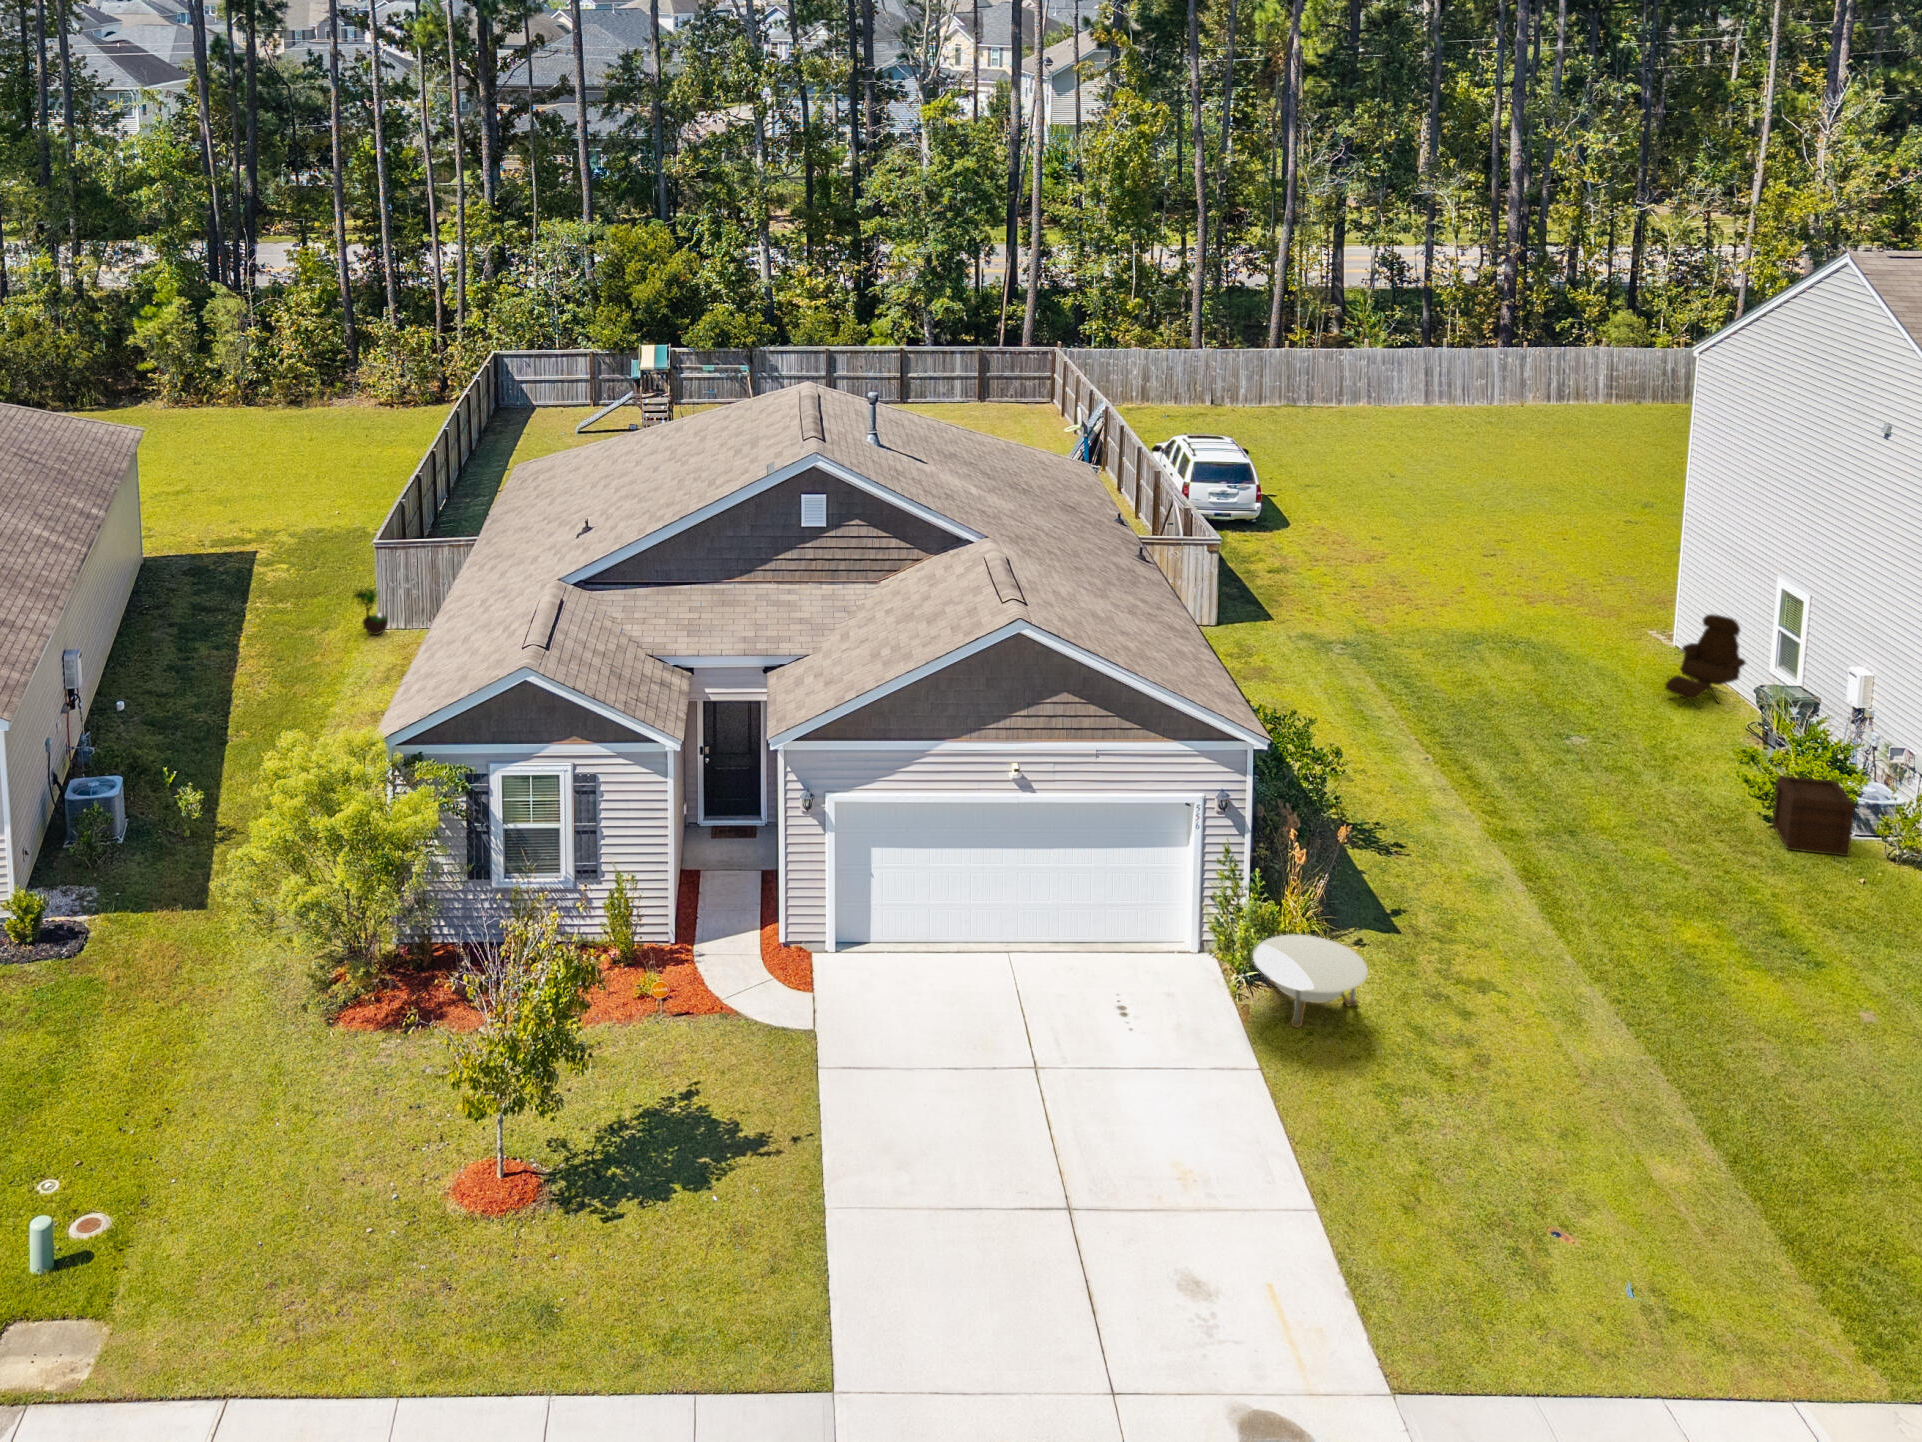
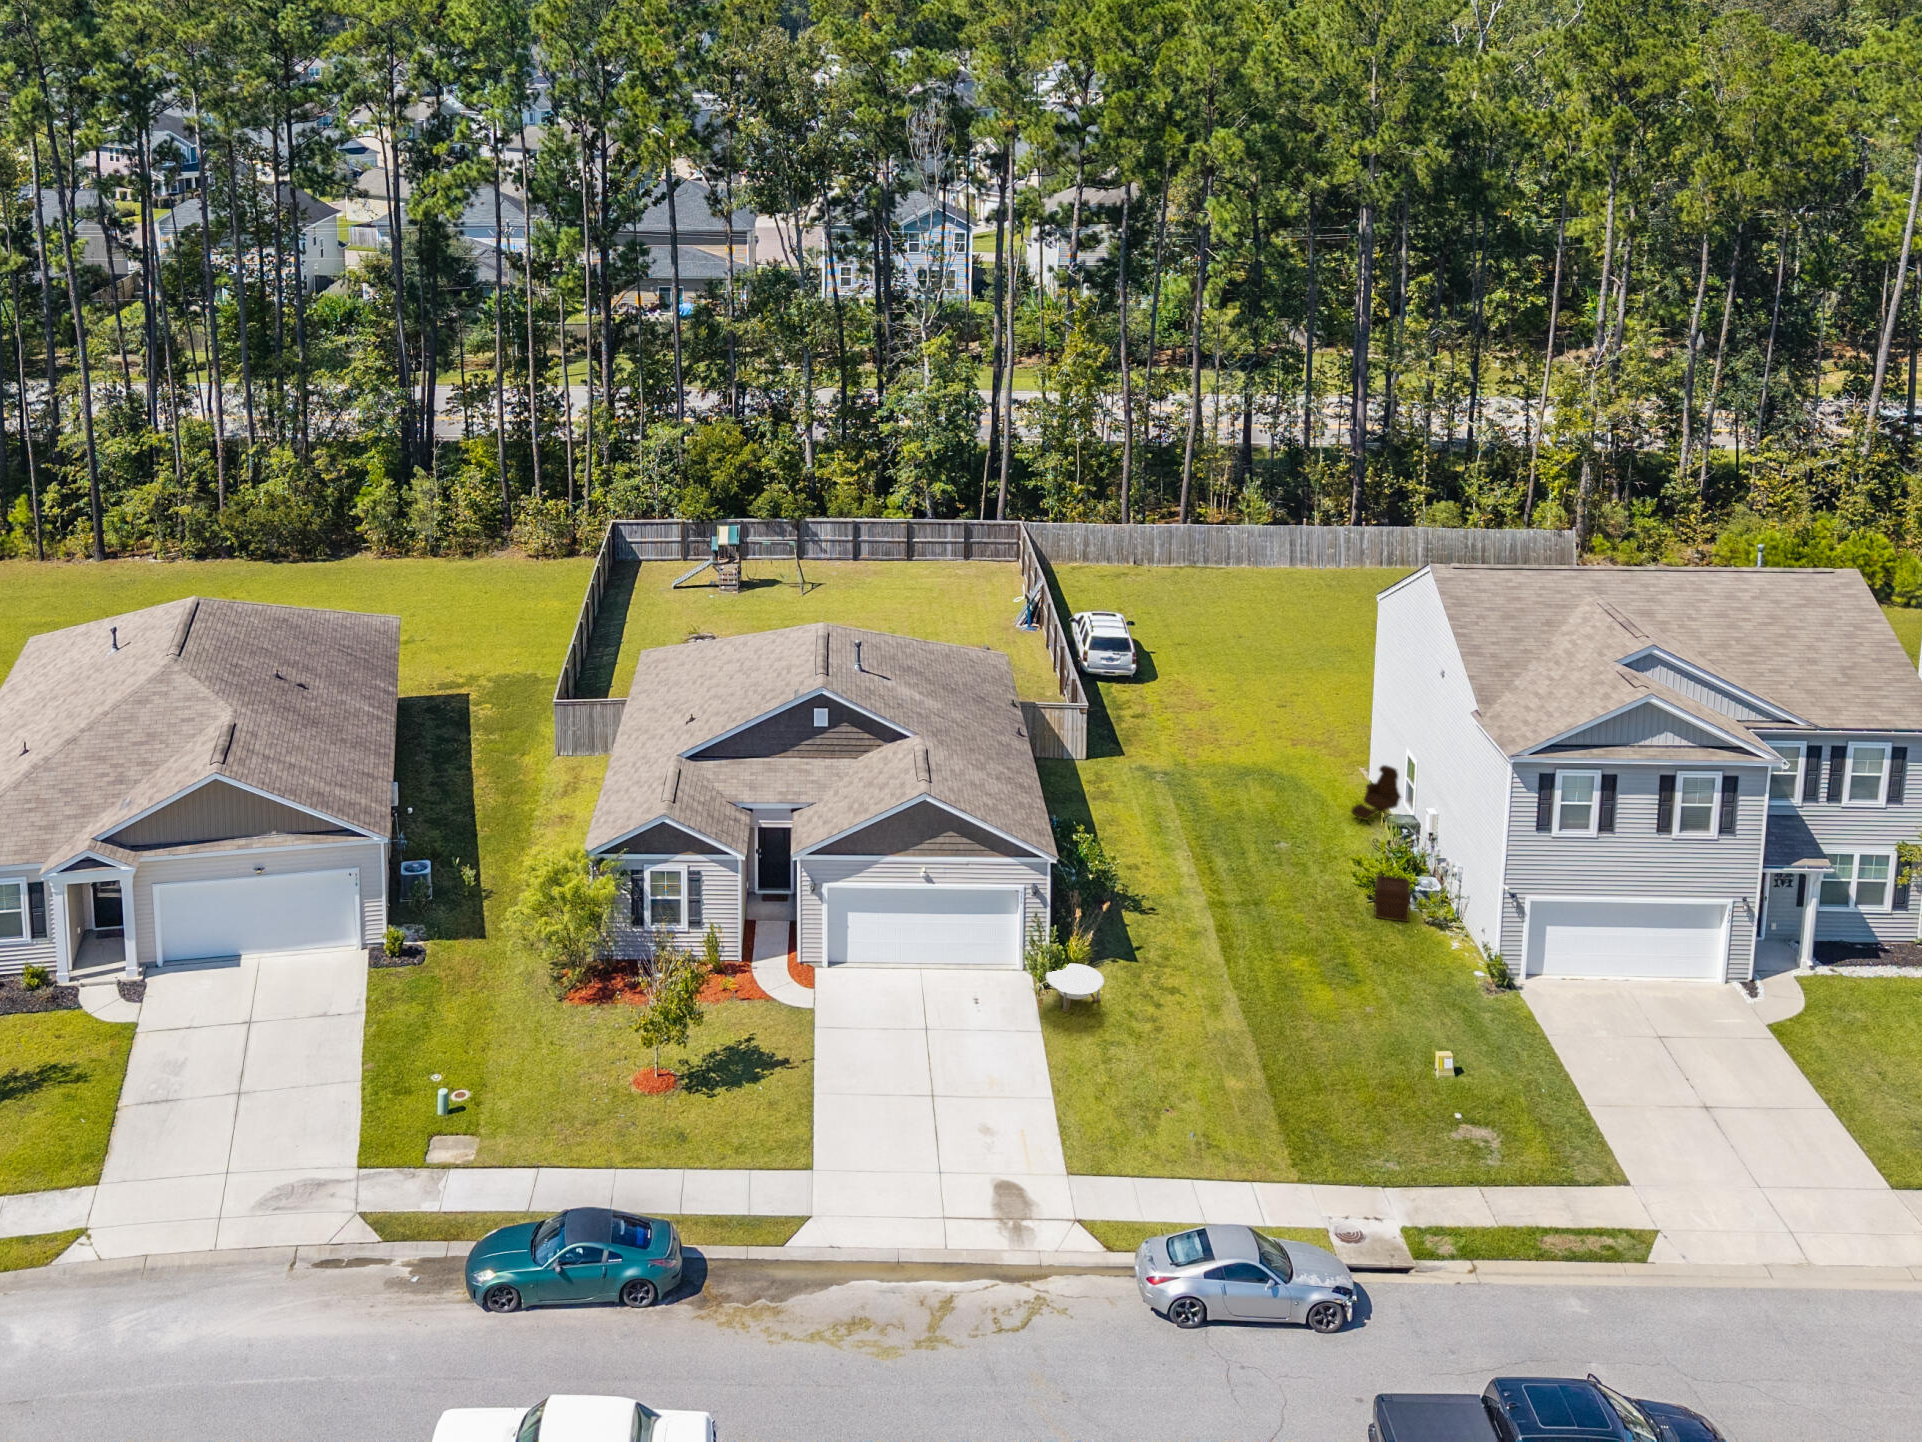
potted tree: present [352,587,388,635] -> none [537,727,561,761]

